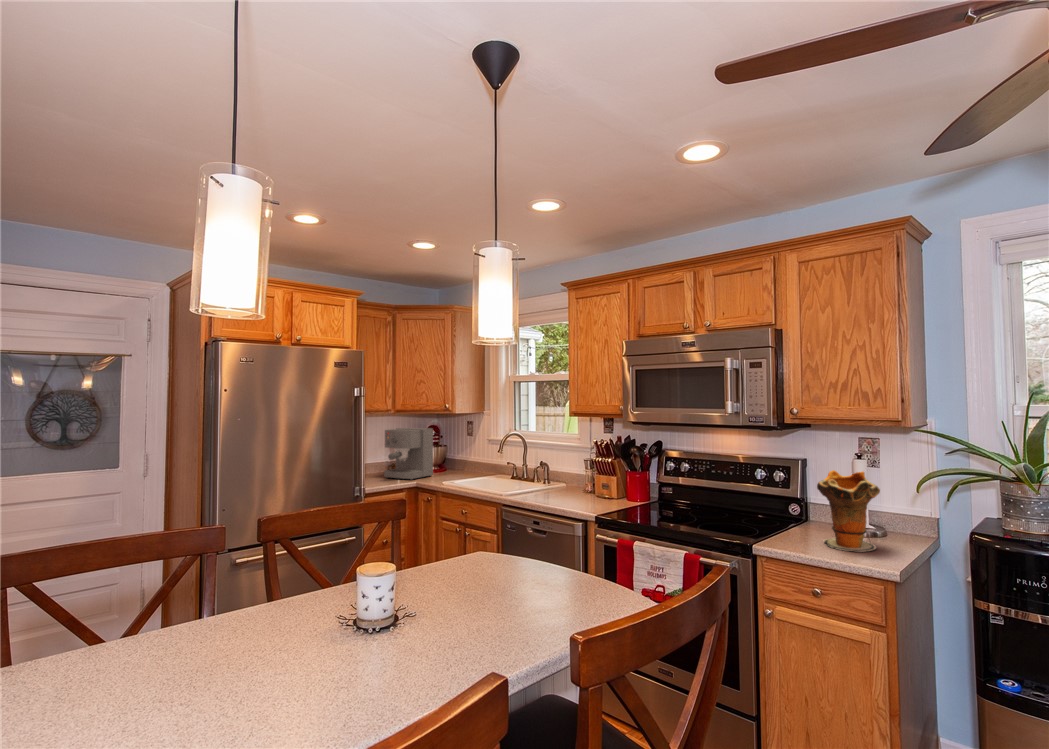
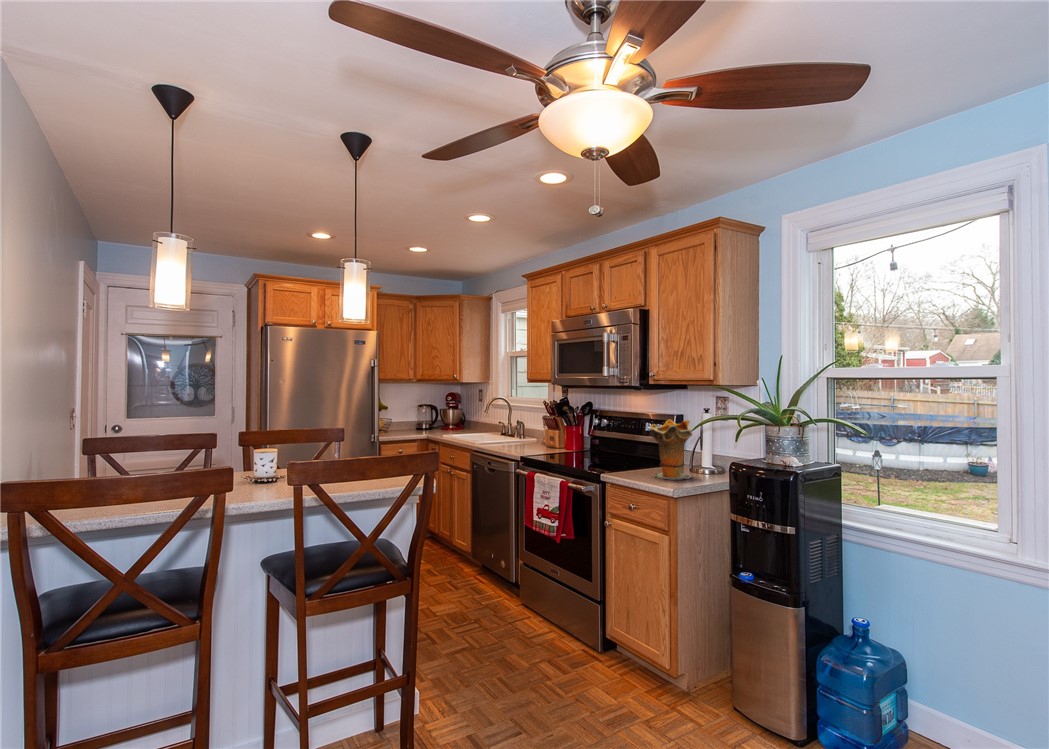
coffee maker: present [384,428,433,480] -> none [405,394,445,434]

